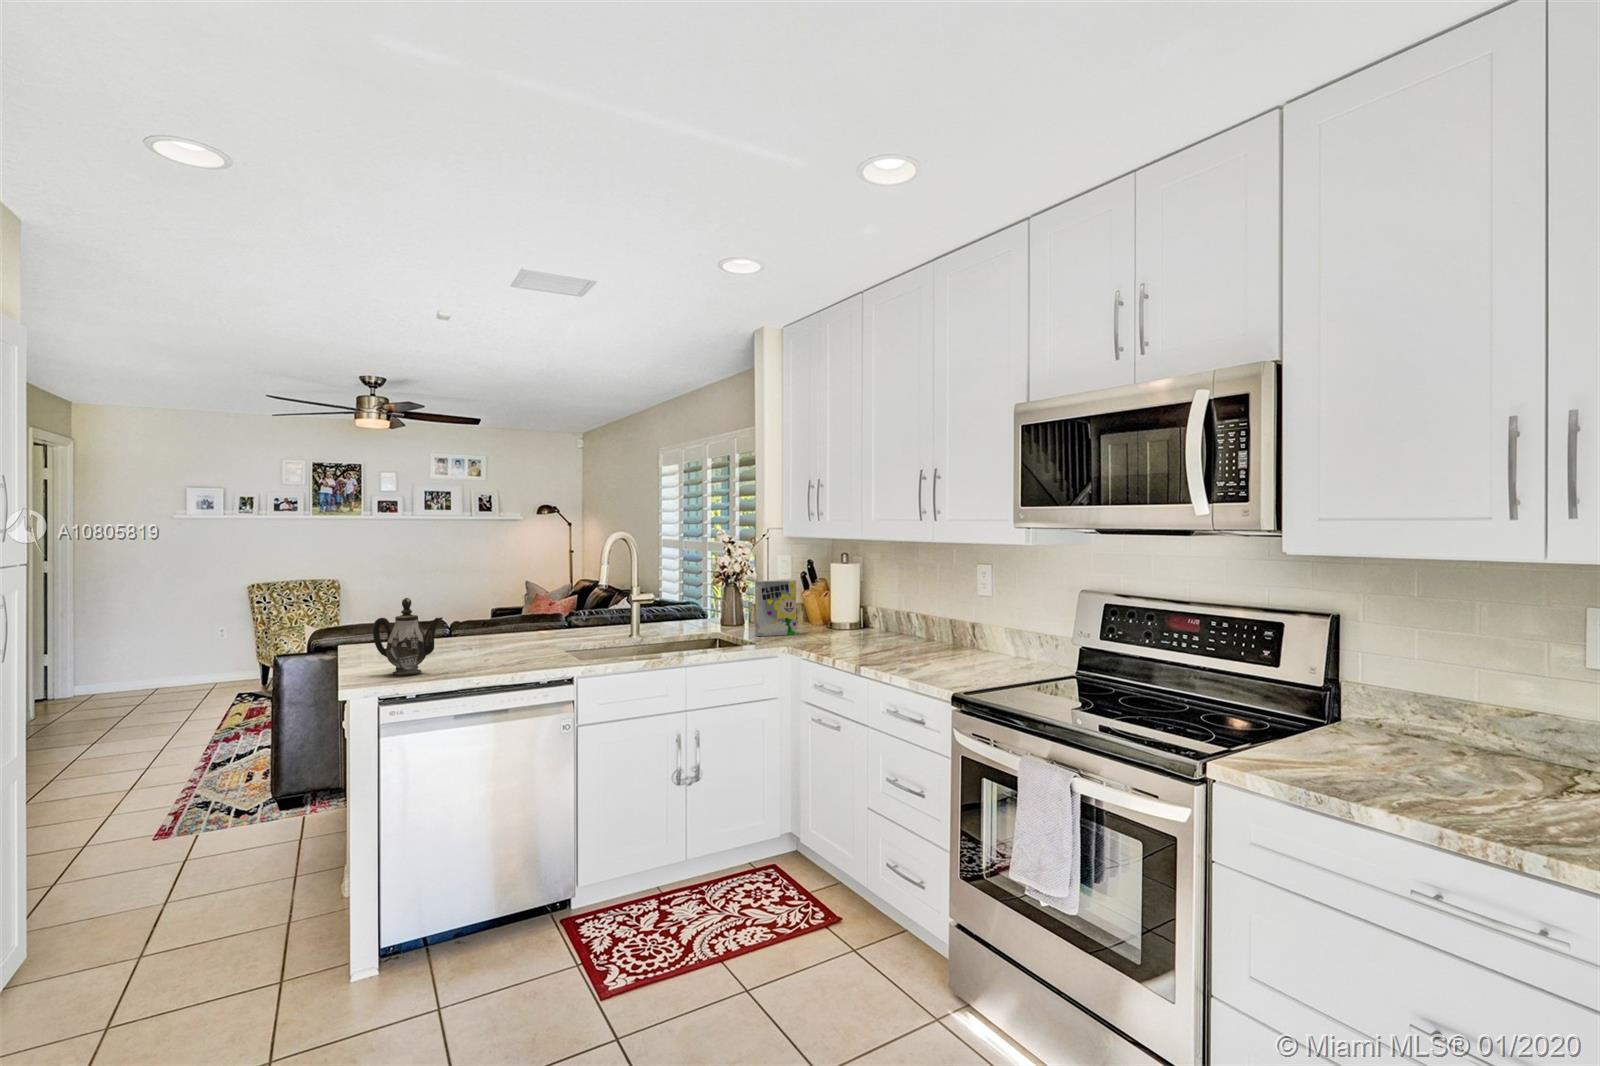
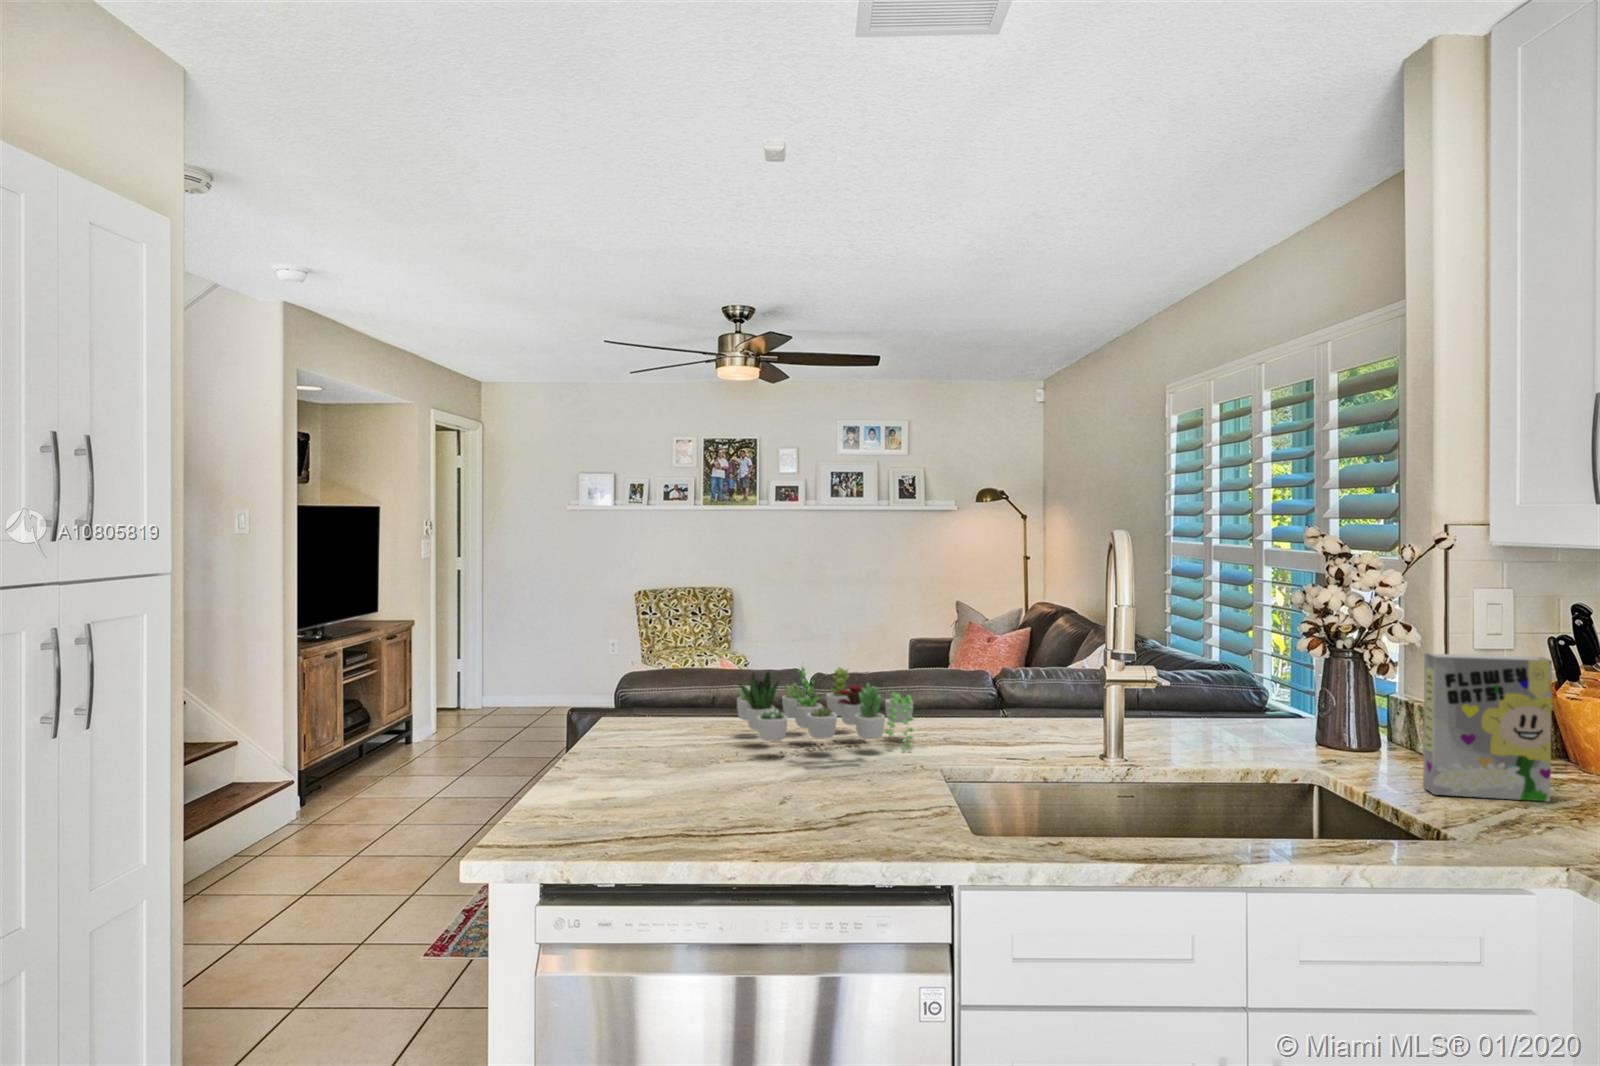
teapot: present [373,598,443,676] -> none [549,668,673,837]
succulent plant: none [435,602,537,644] -> present [737,667,914,752]

